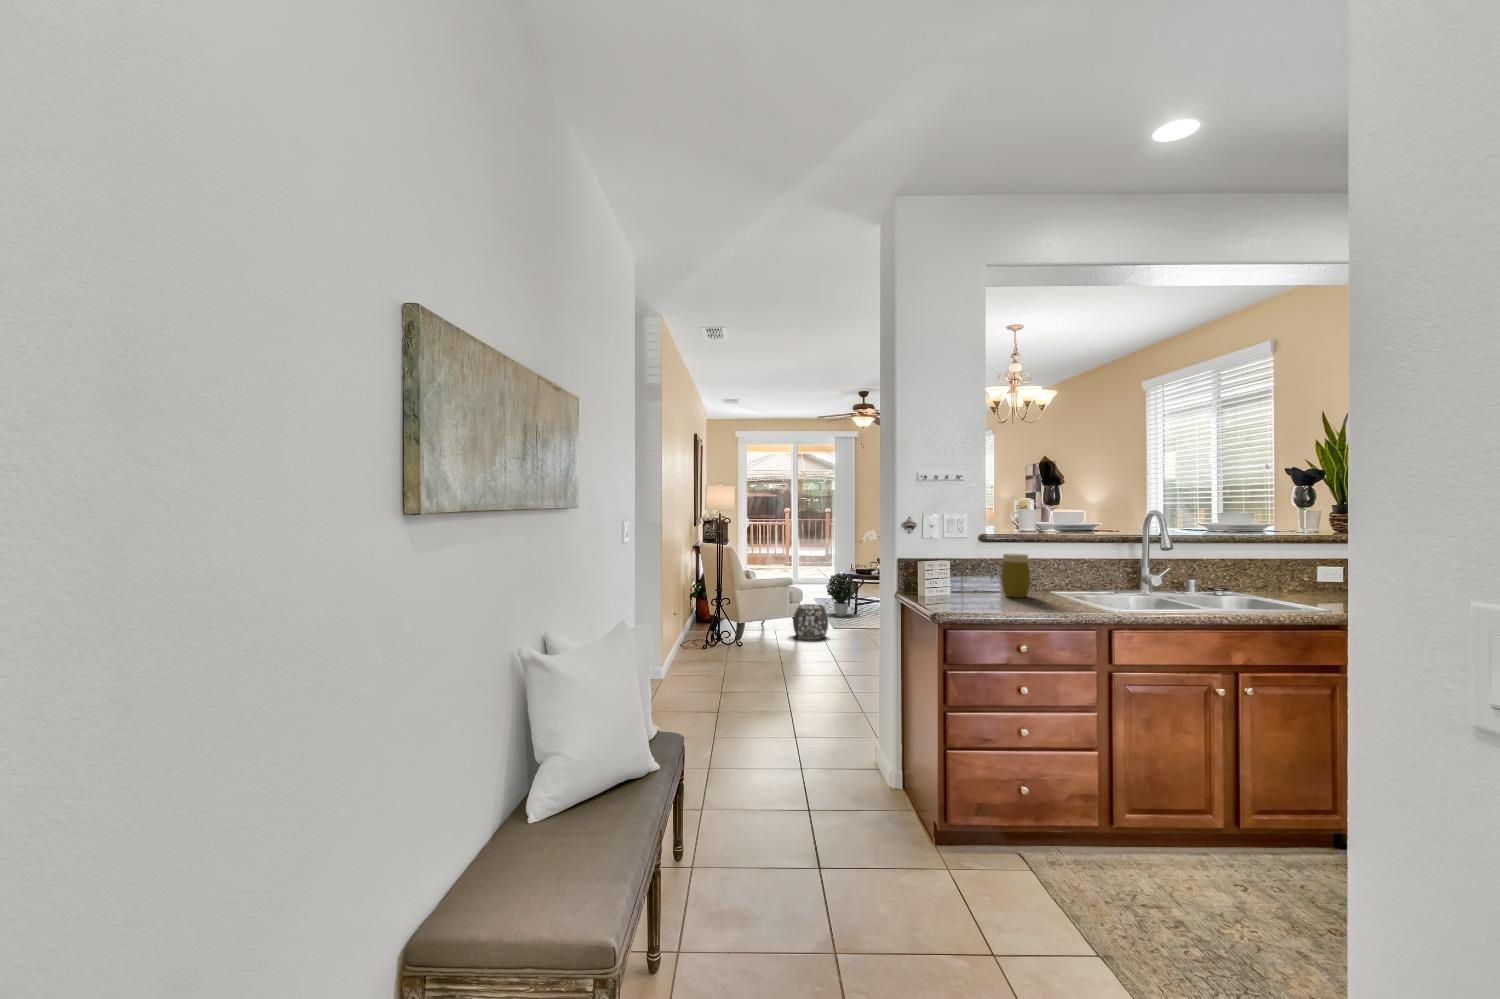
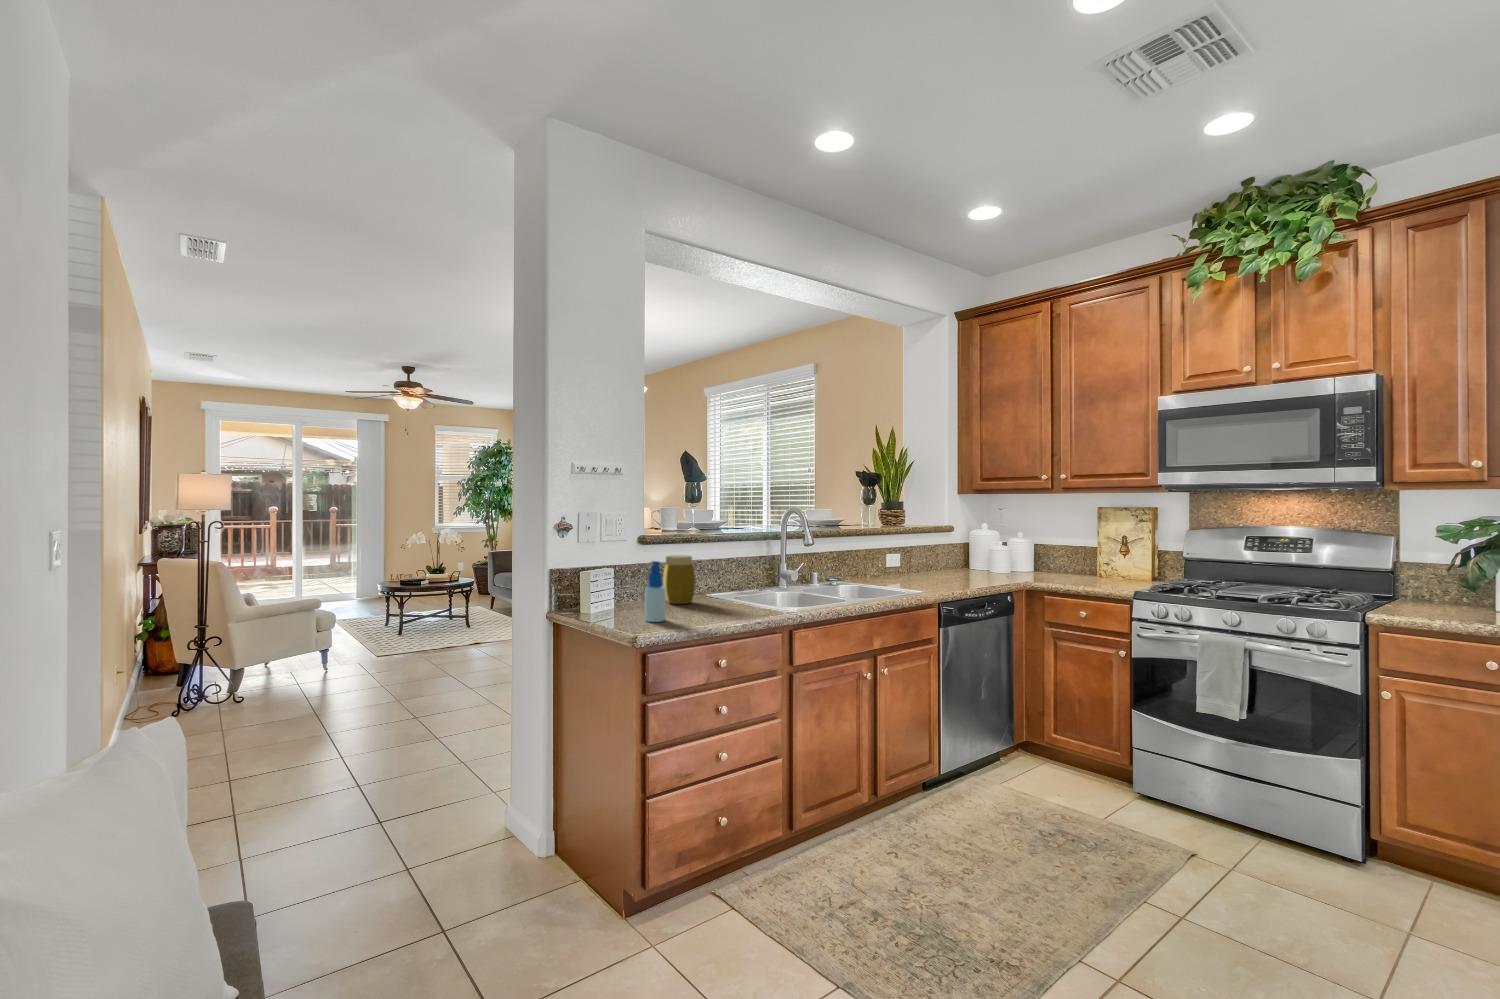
spray bottle: none [964,556,983,608] -> present [645,561,665,622]
potted plant: present [826,573,856,617] -> none [356,587,399,642]
woven basket: present [793,604,828,639] -> none [318,631,372,678]

